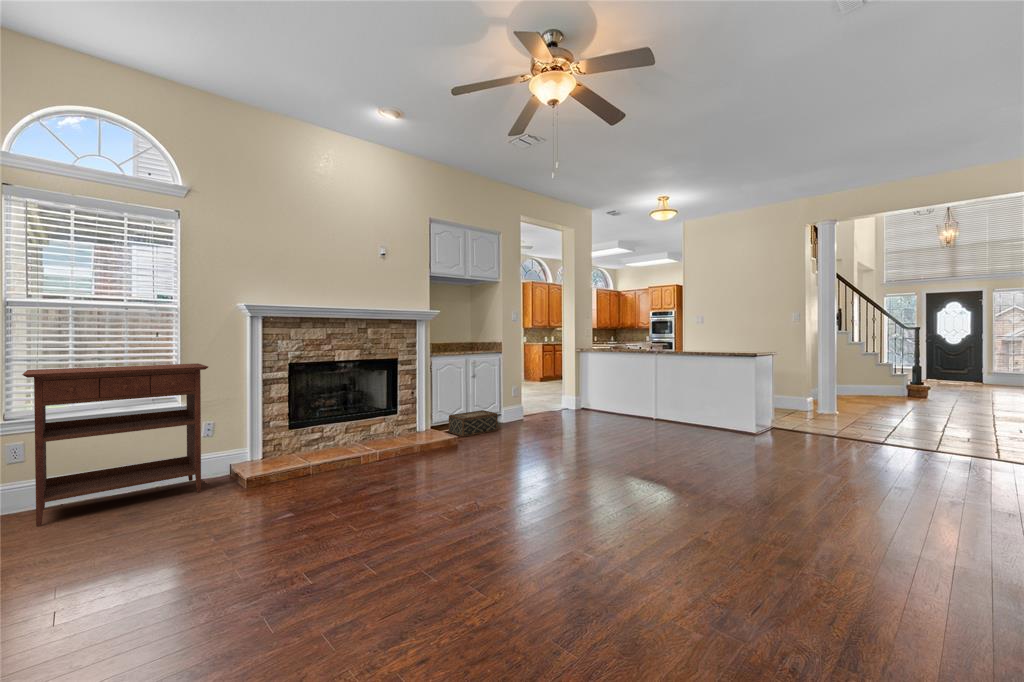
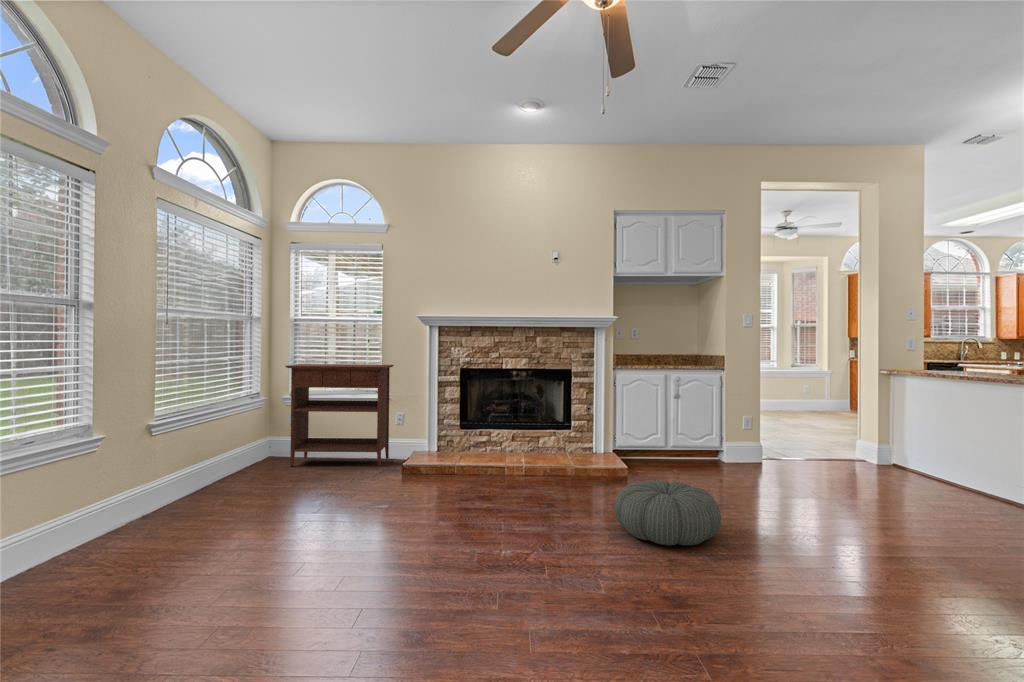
woven basket: present [449,410,498,437] -> none [636,440,699,469]
pouf: none [520,440,597,488] -> present [615,480,721,546]

